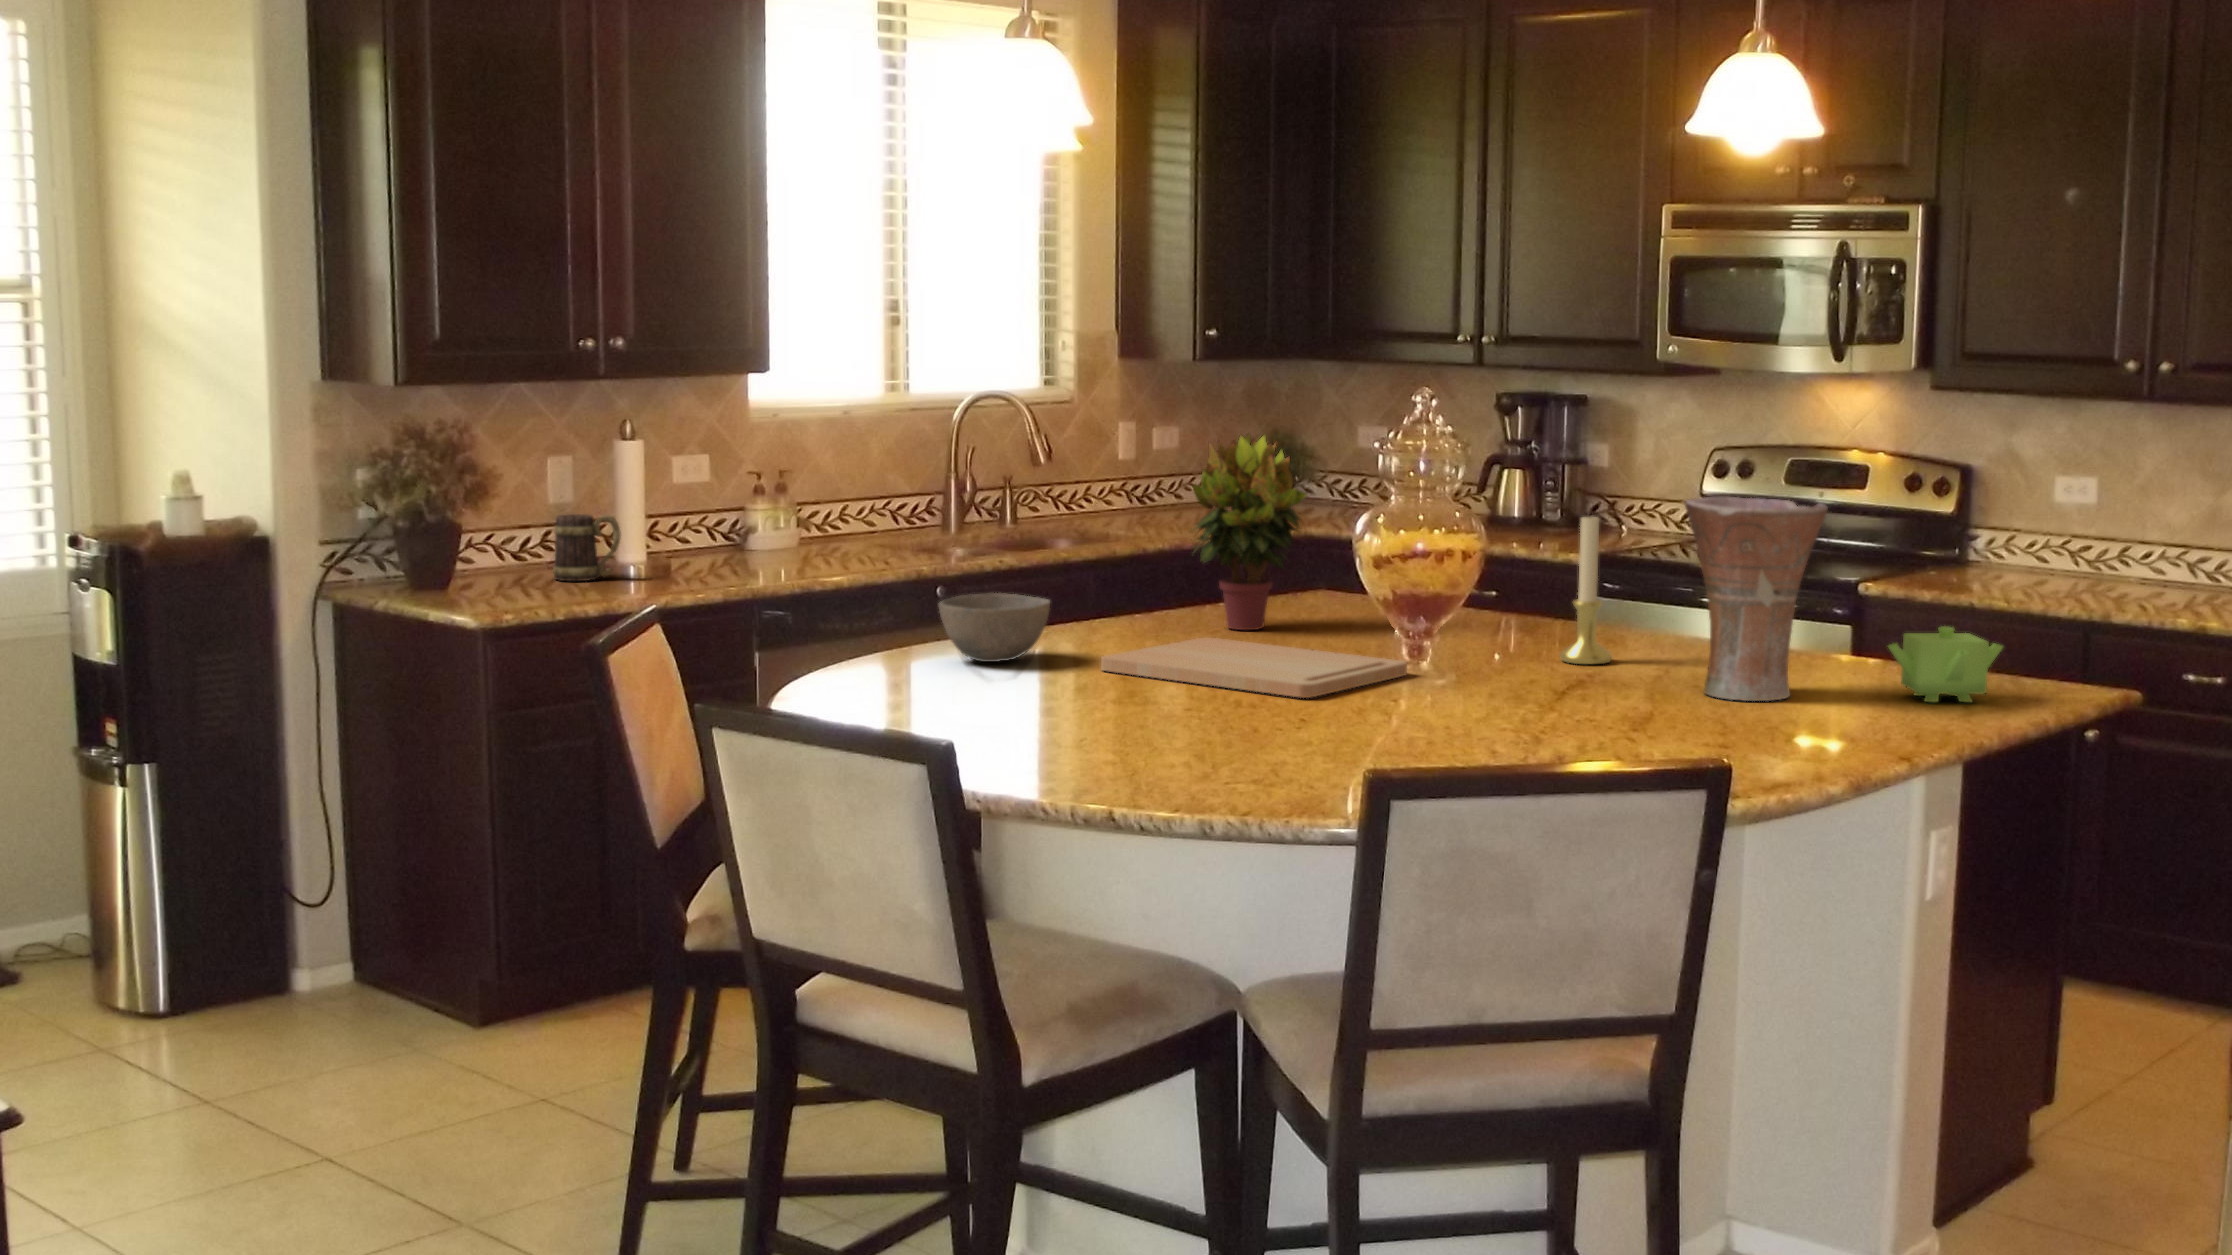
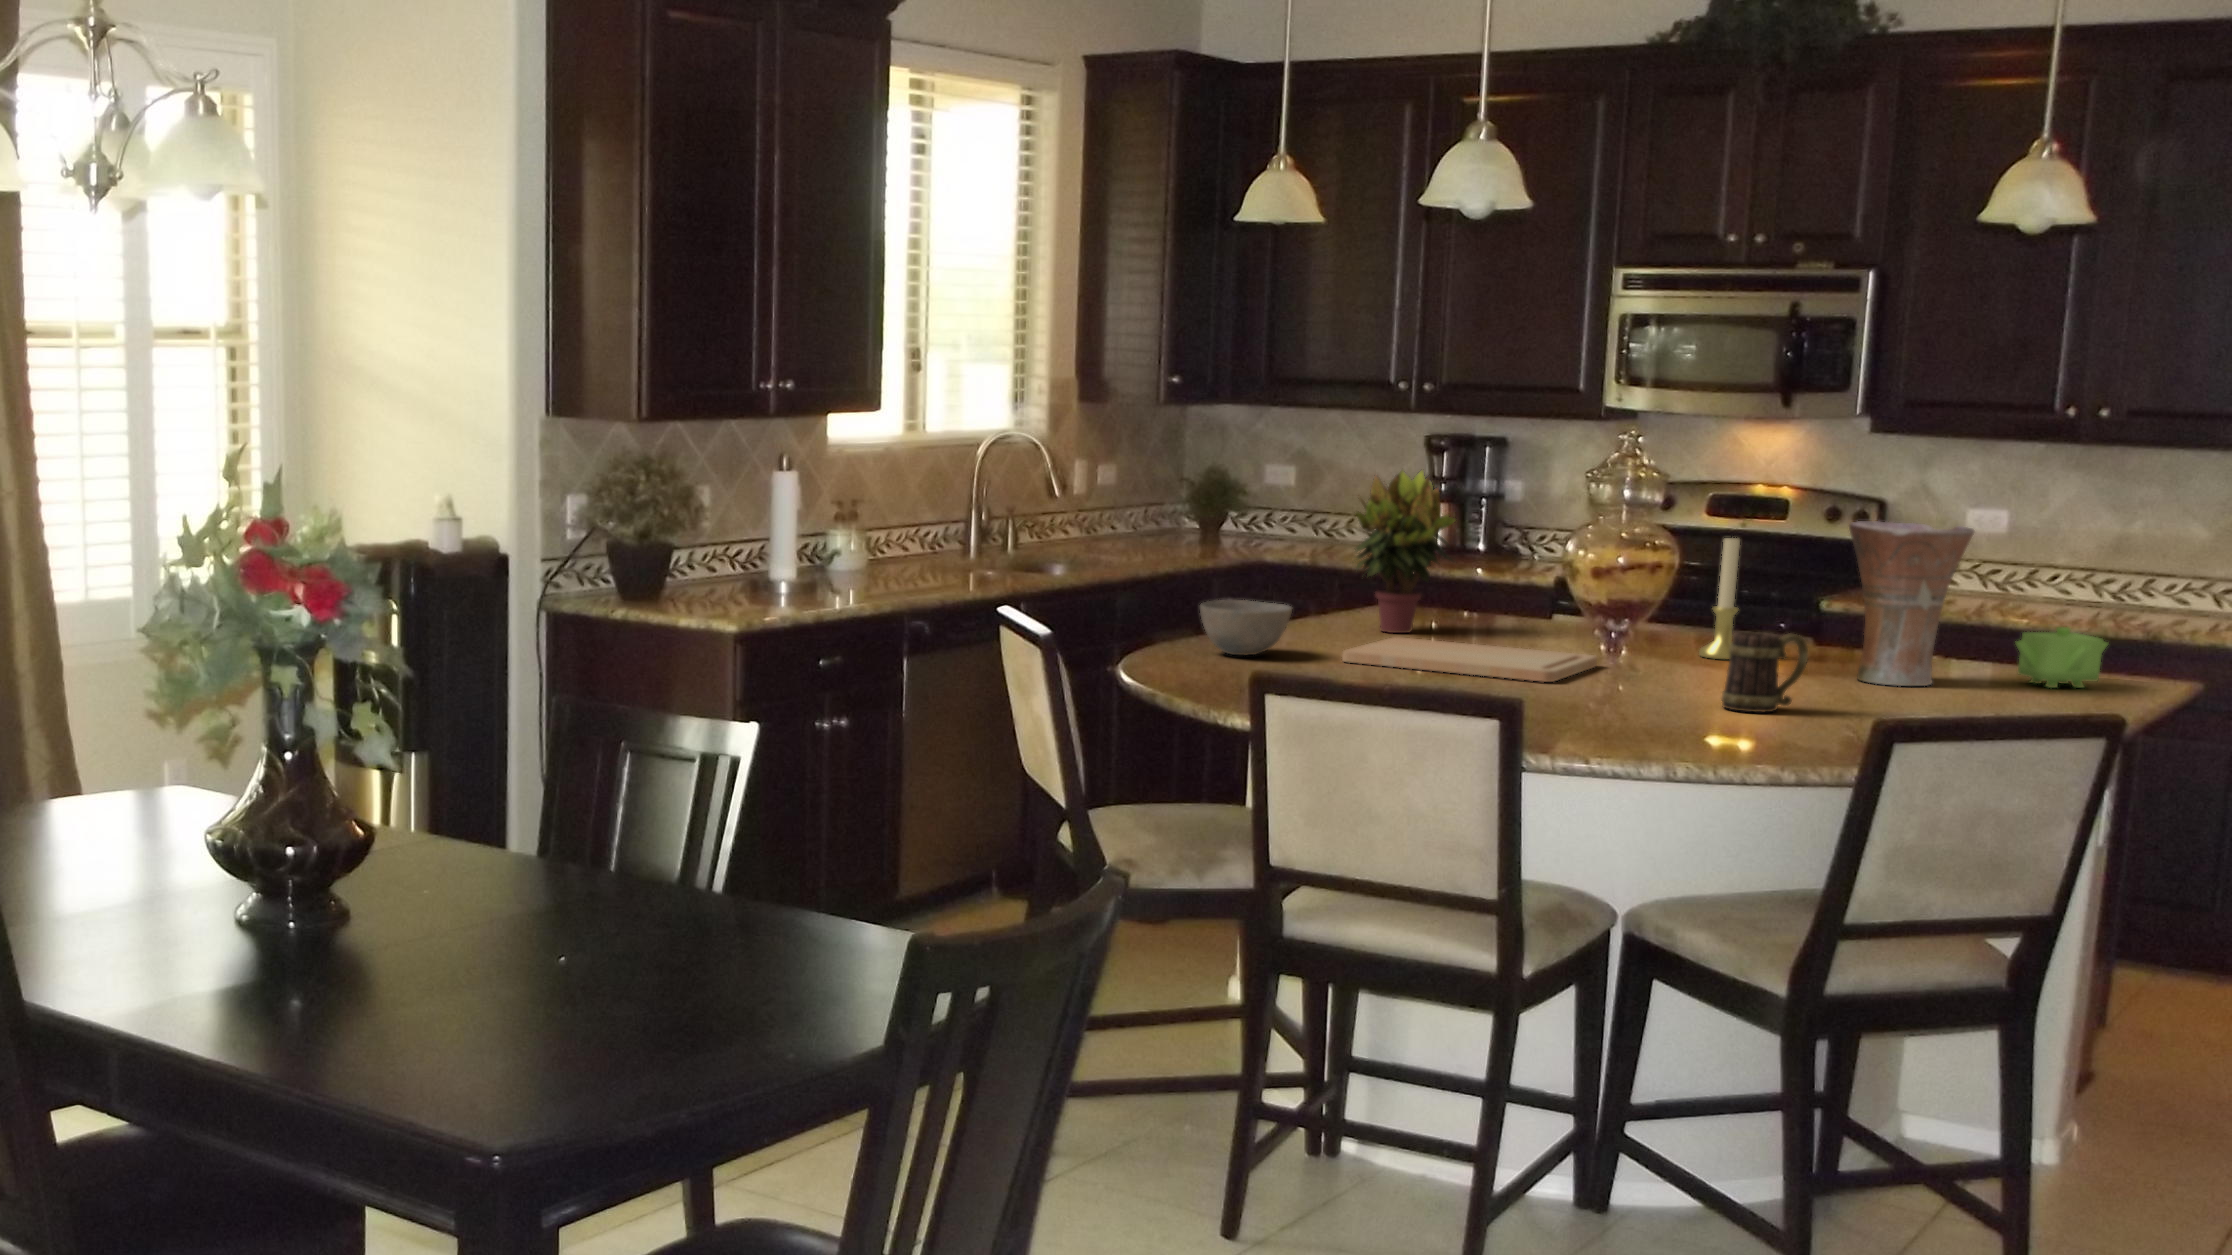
mug: present [553,514,621,581] -> present [1722,632,1808,712]

